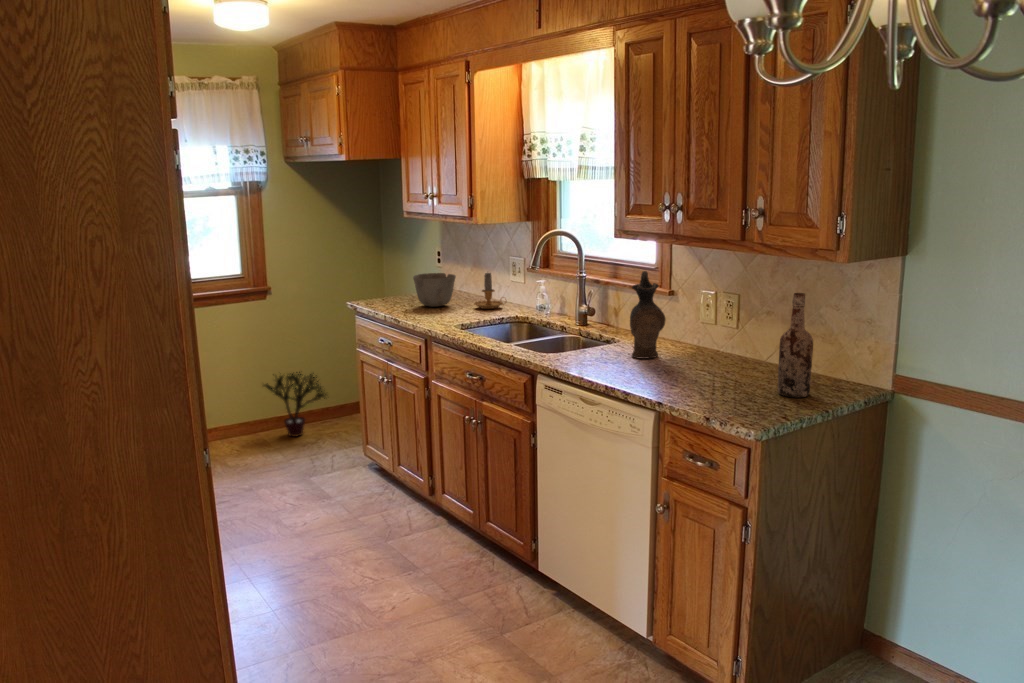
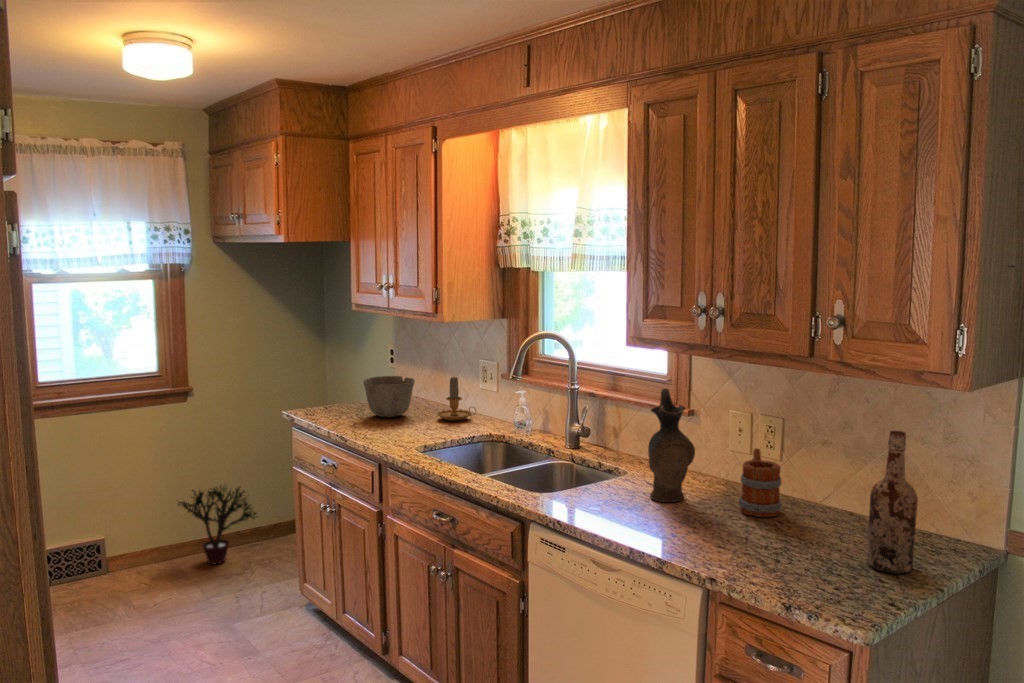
mug: none [698,317,730,367] -> present [739,448,781,517]

